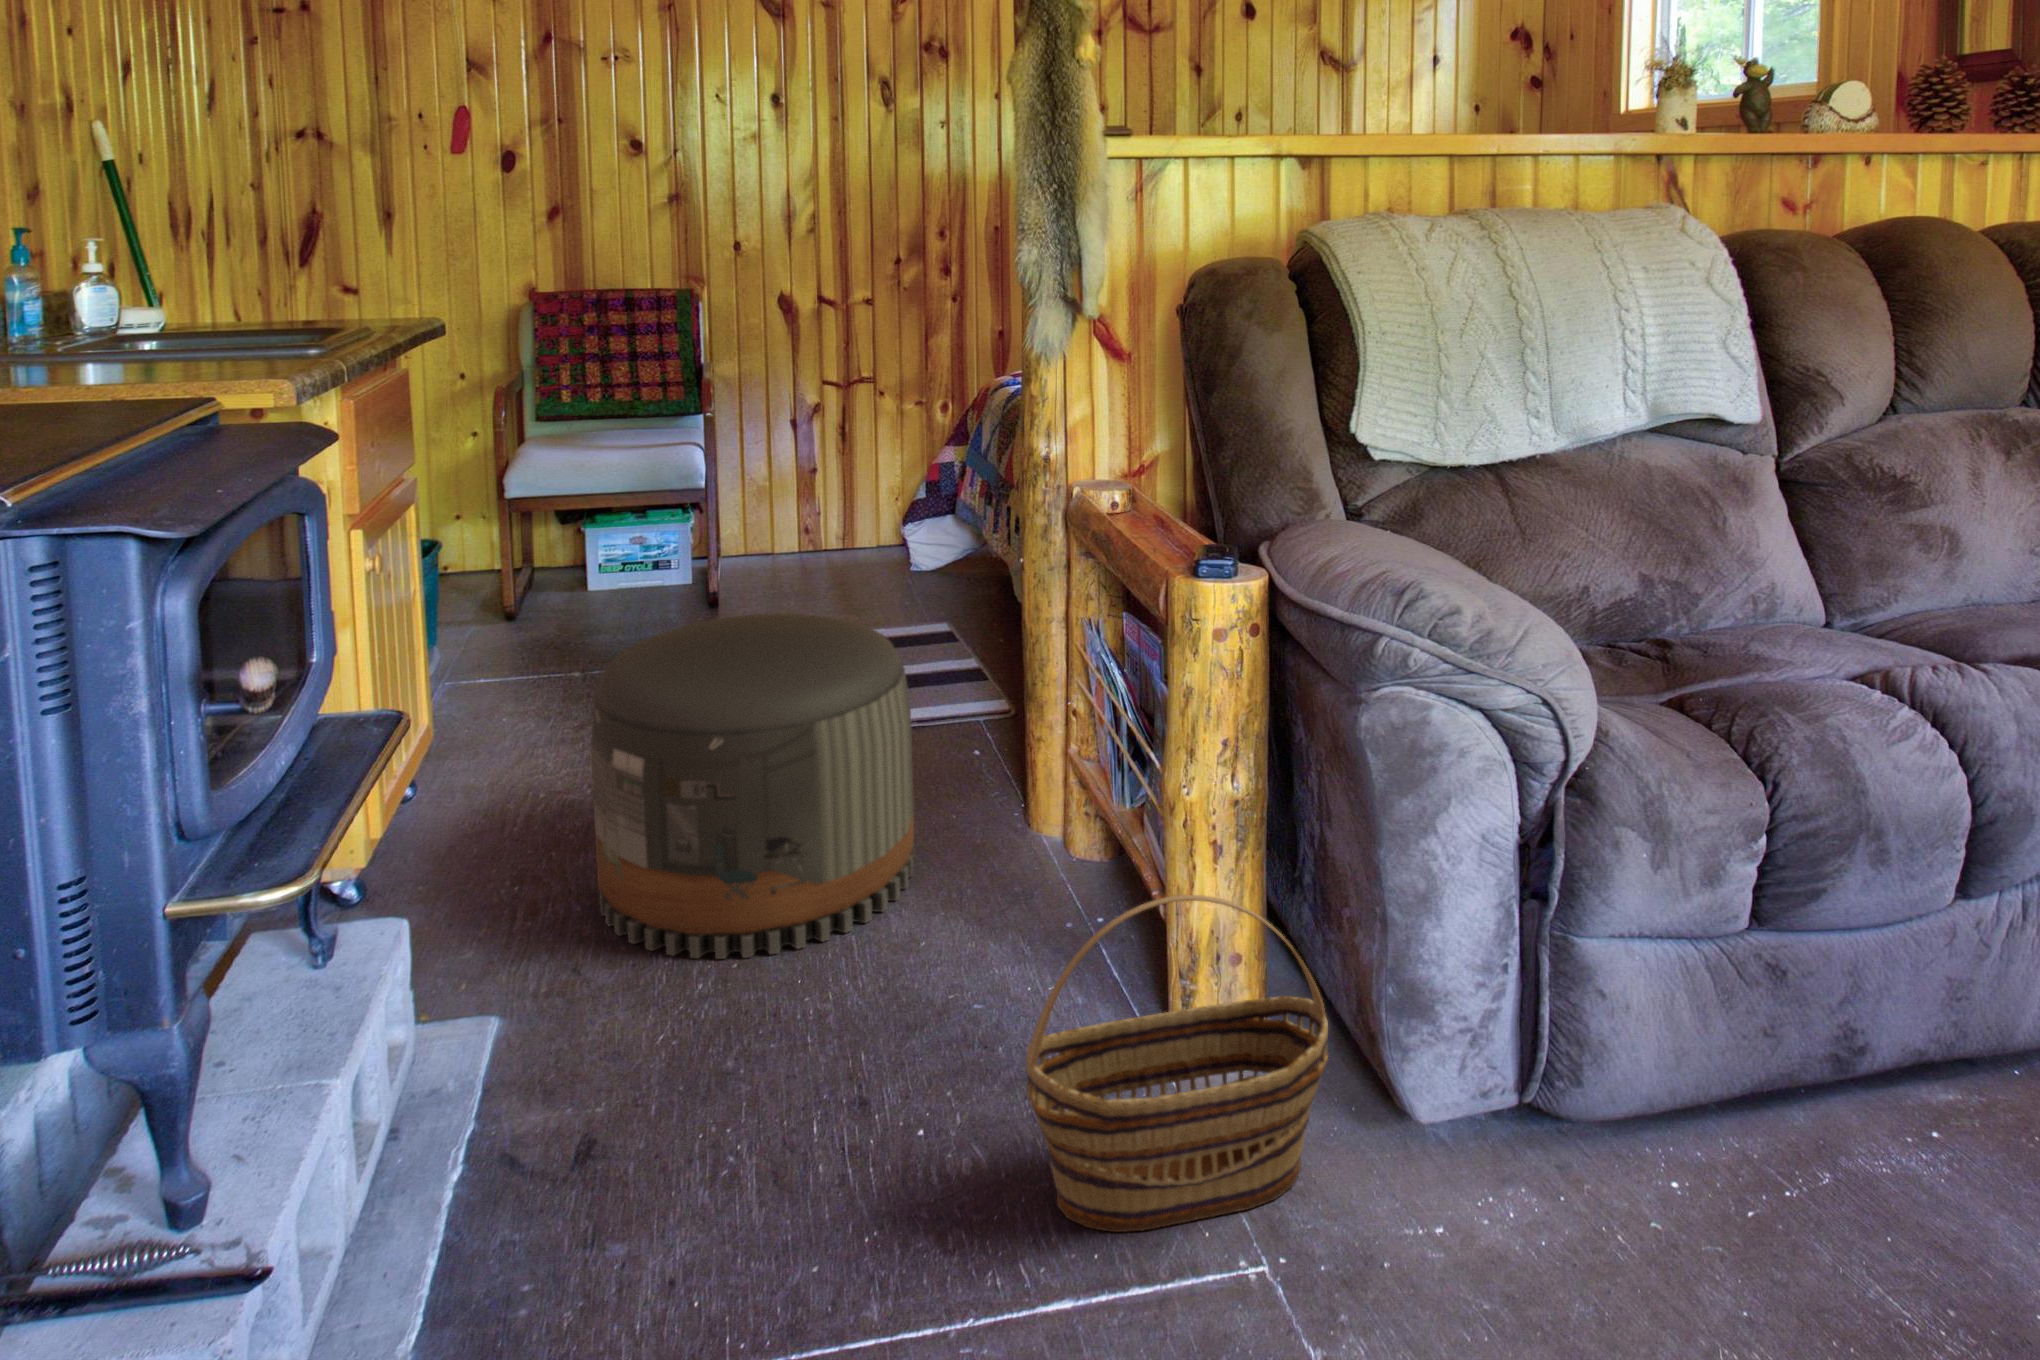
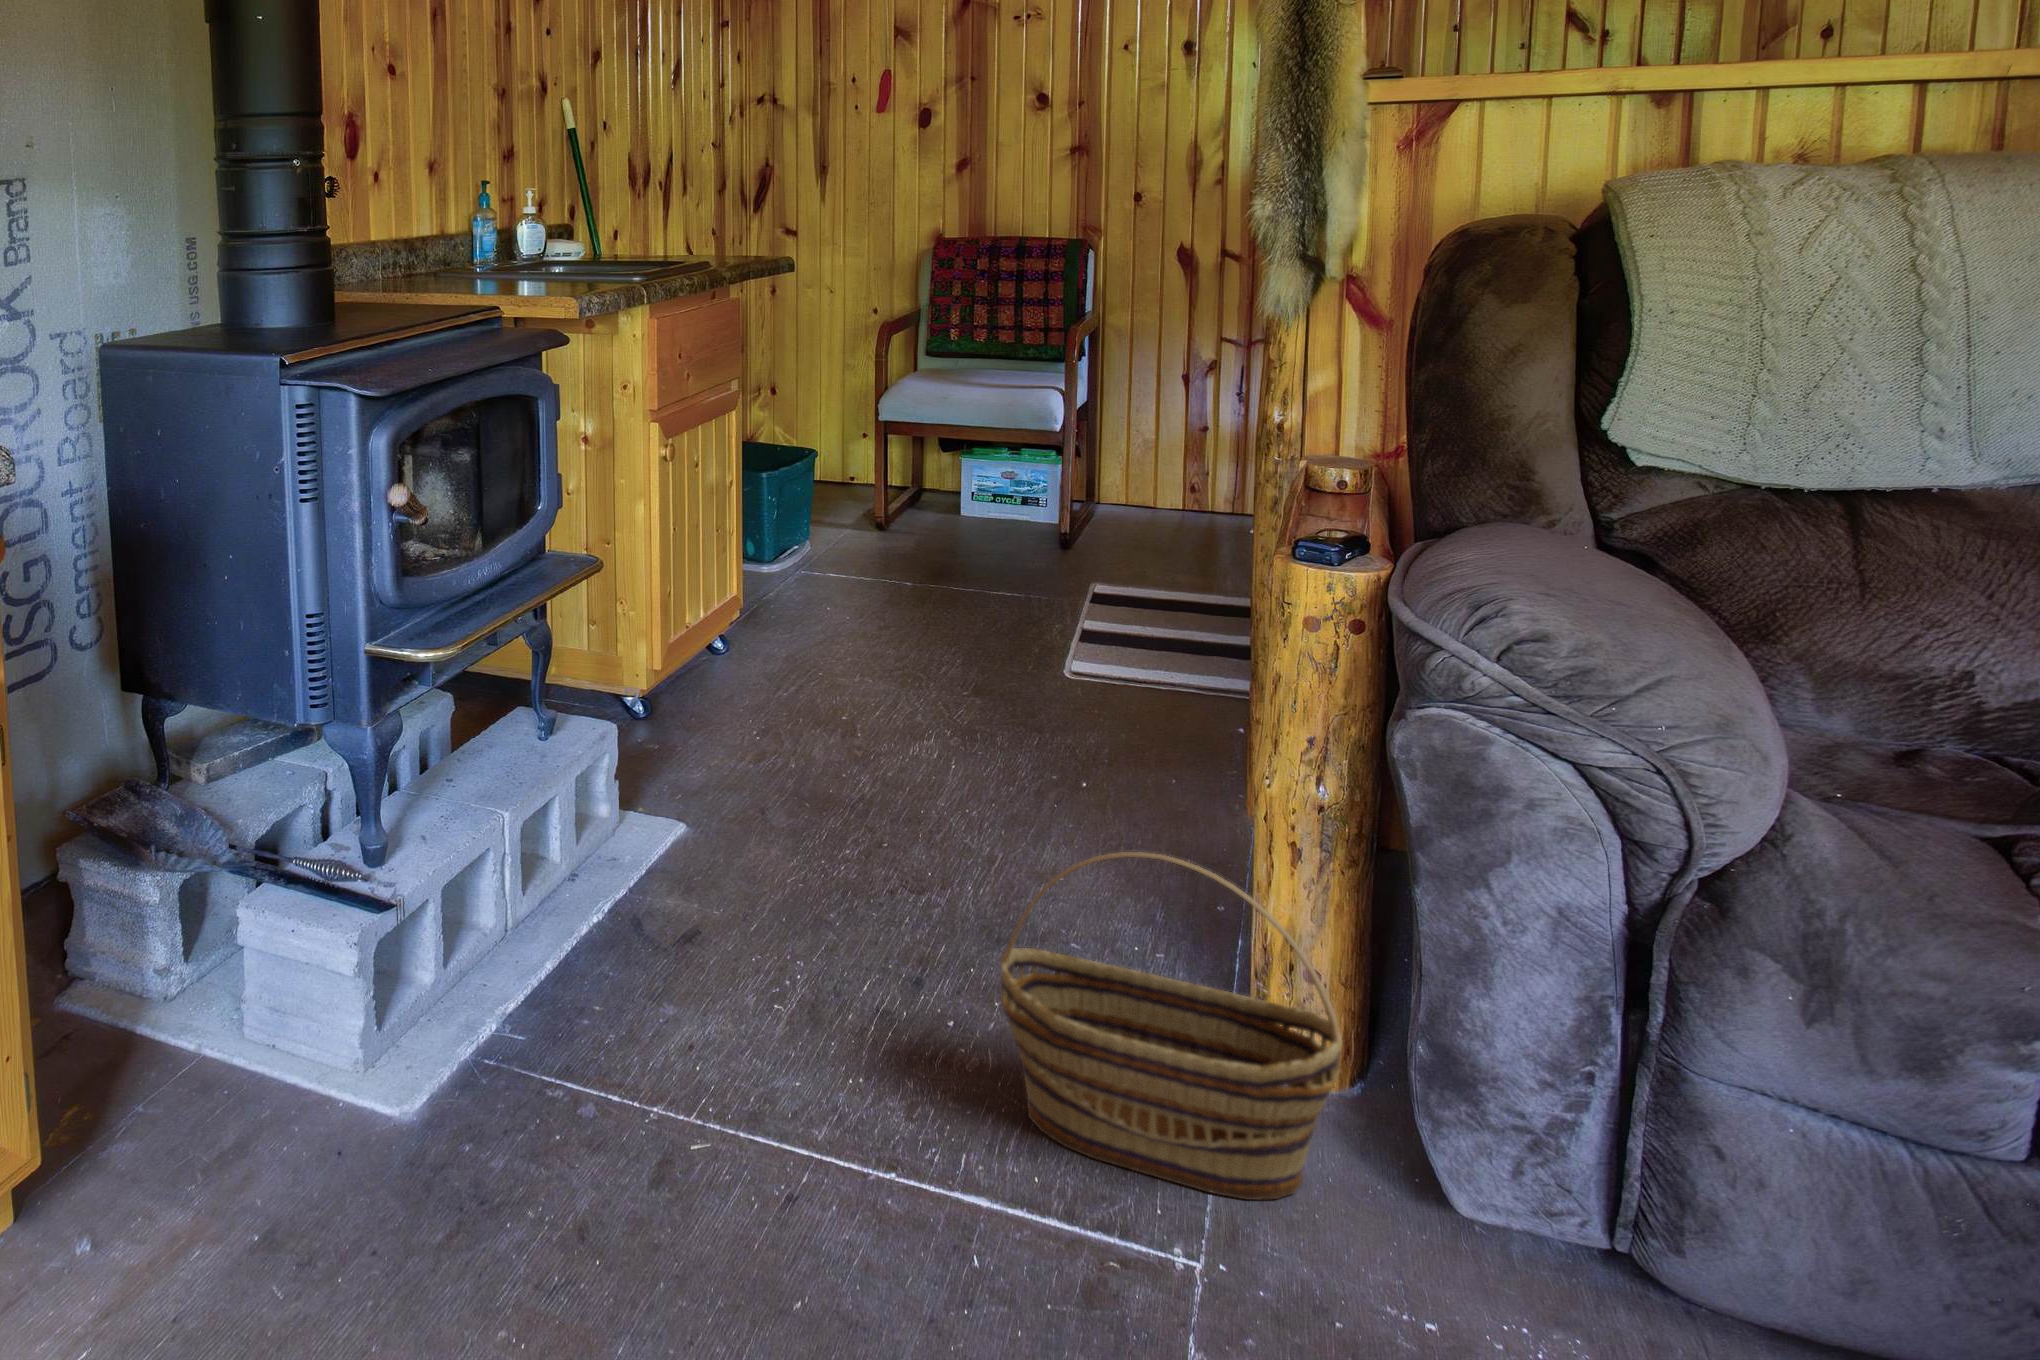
pouf: present [591,613,914,959] -> none [807,541,1105,845]

